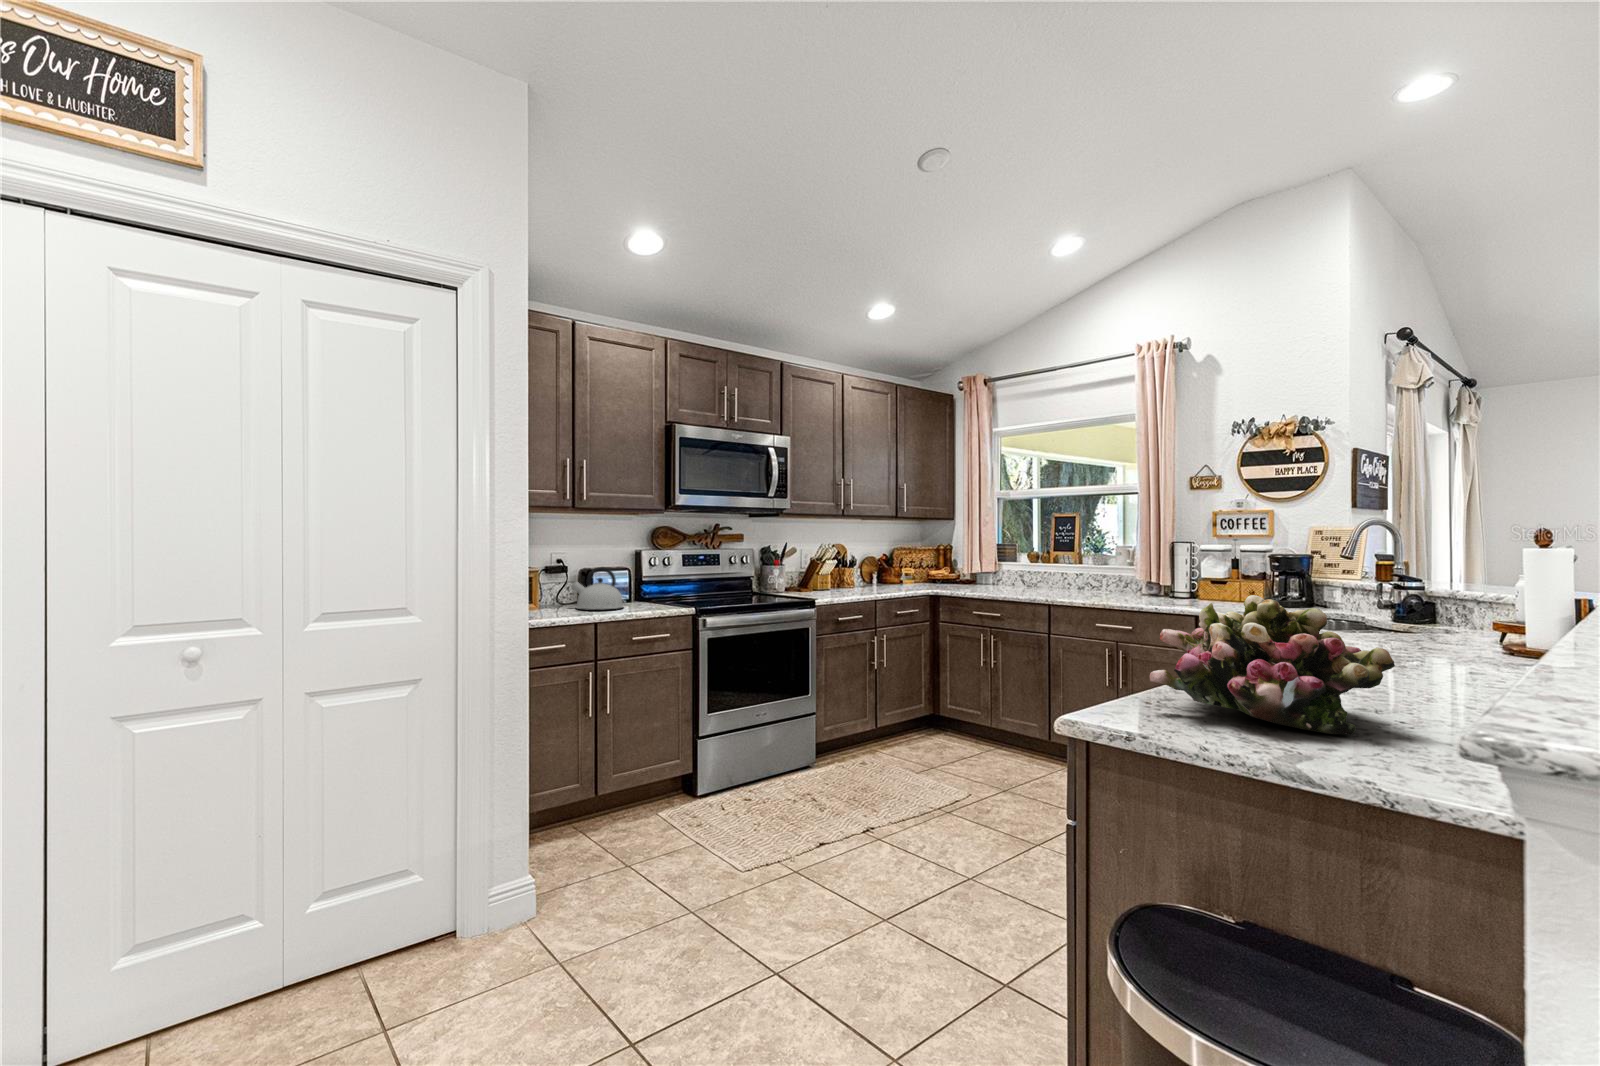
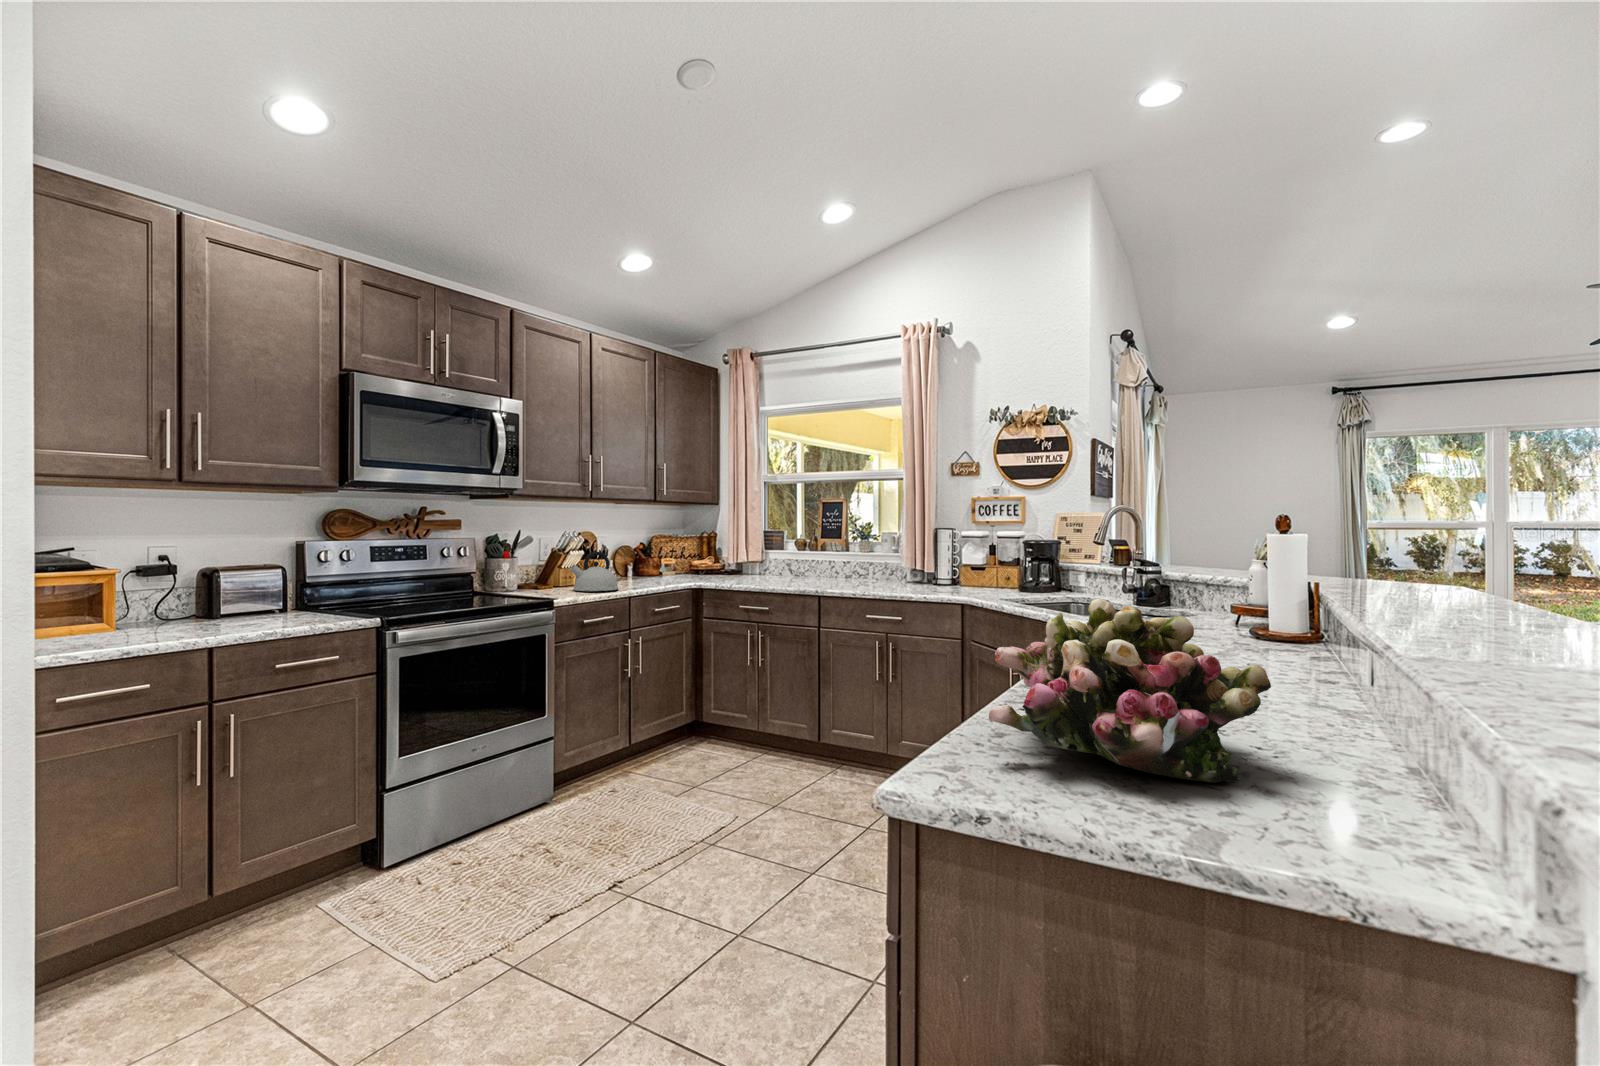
kettle: present [572,567,623,610] -> present [570,552,618,591]

